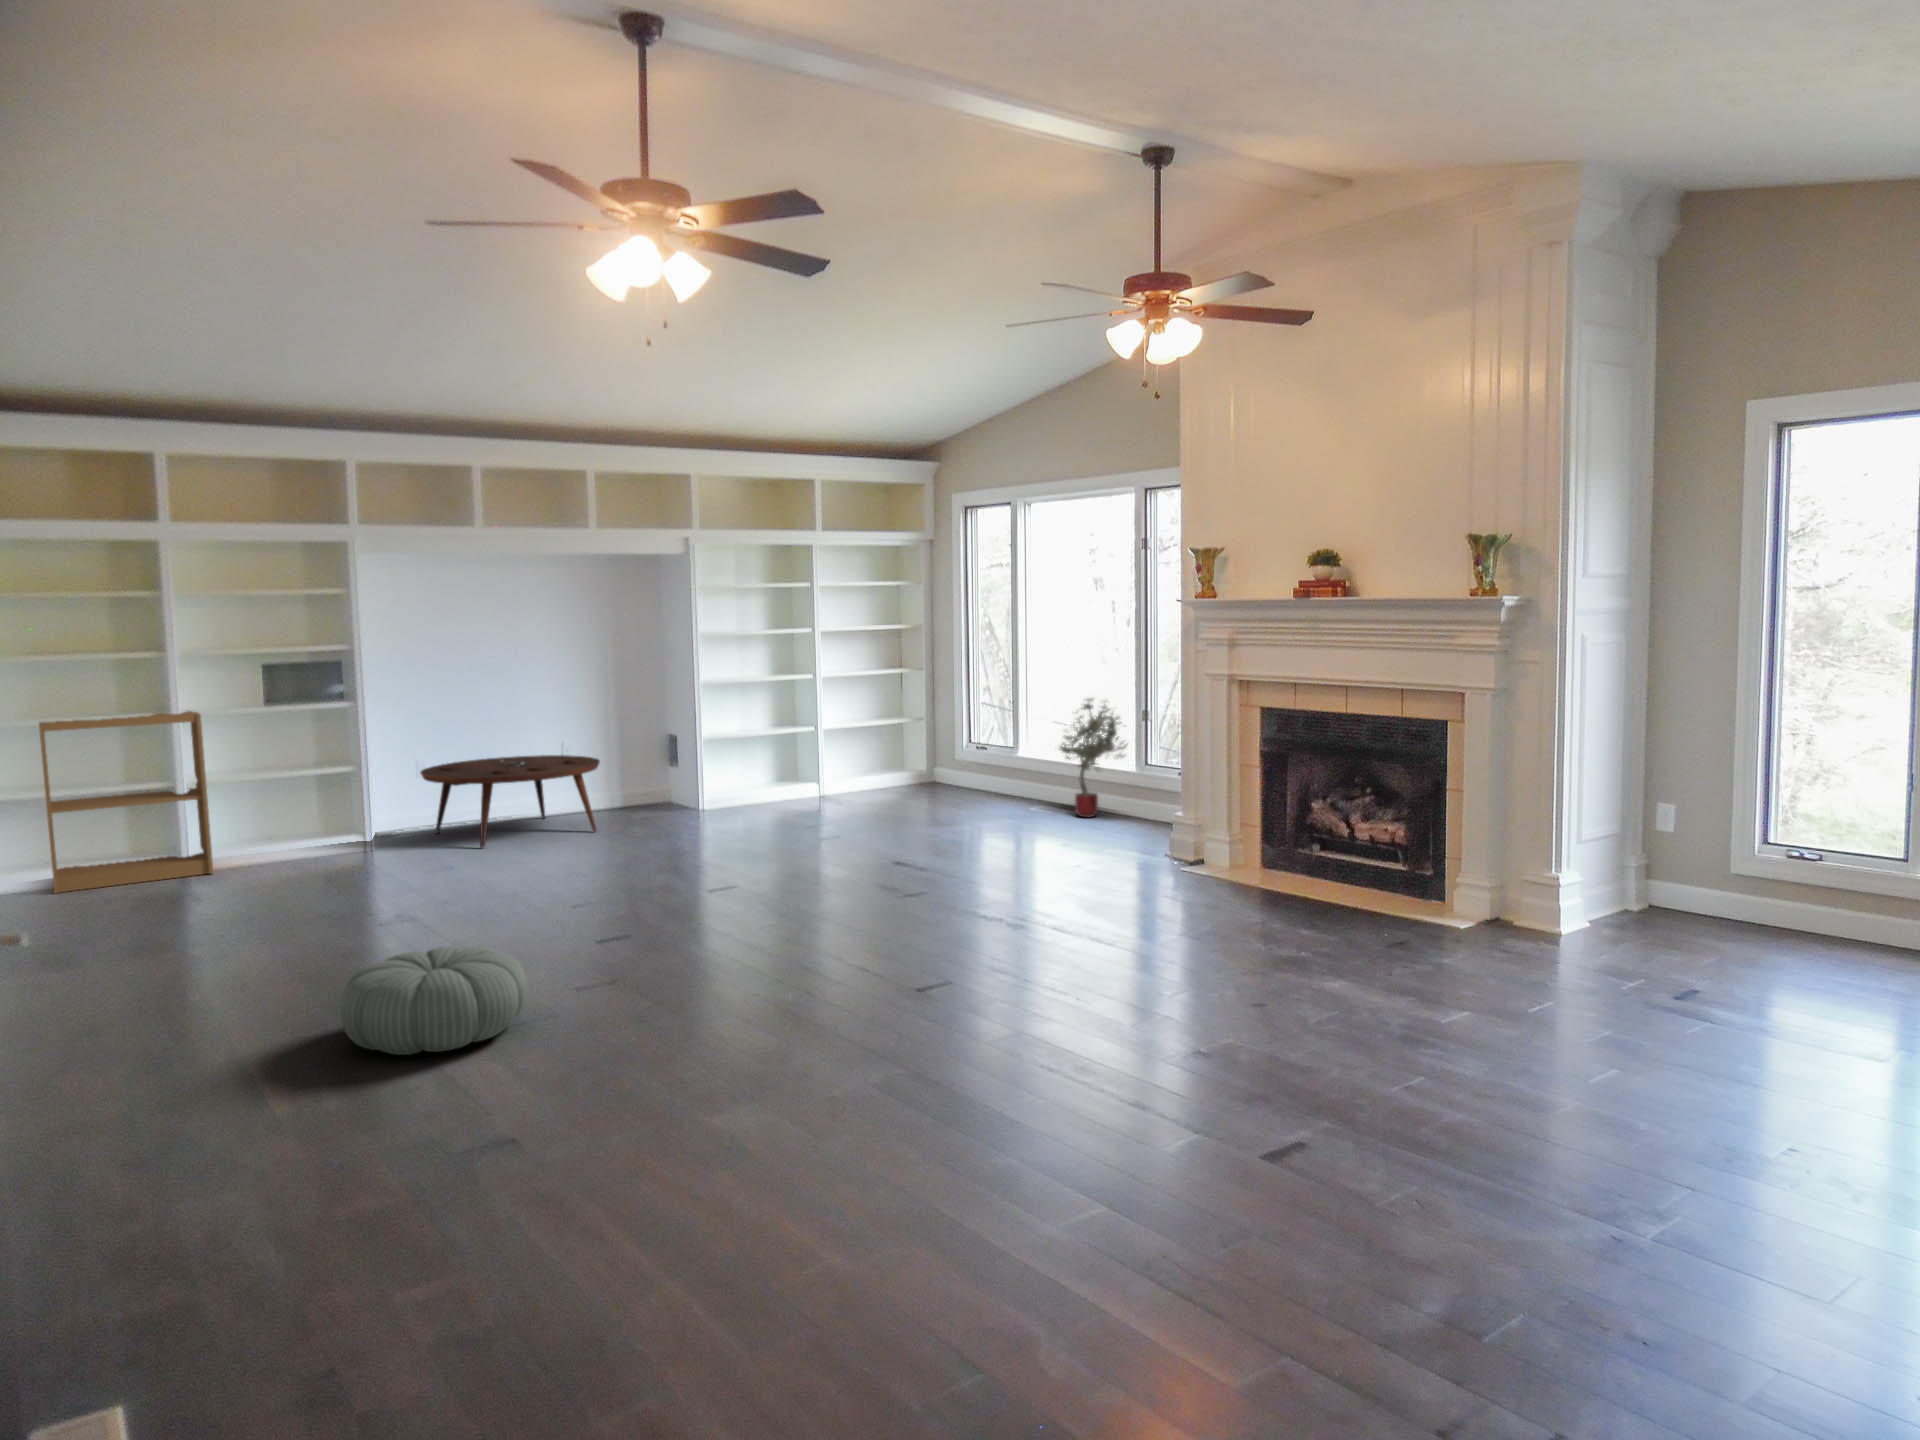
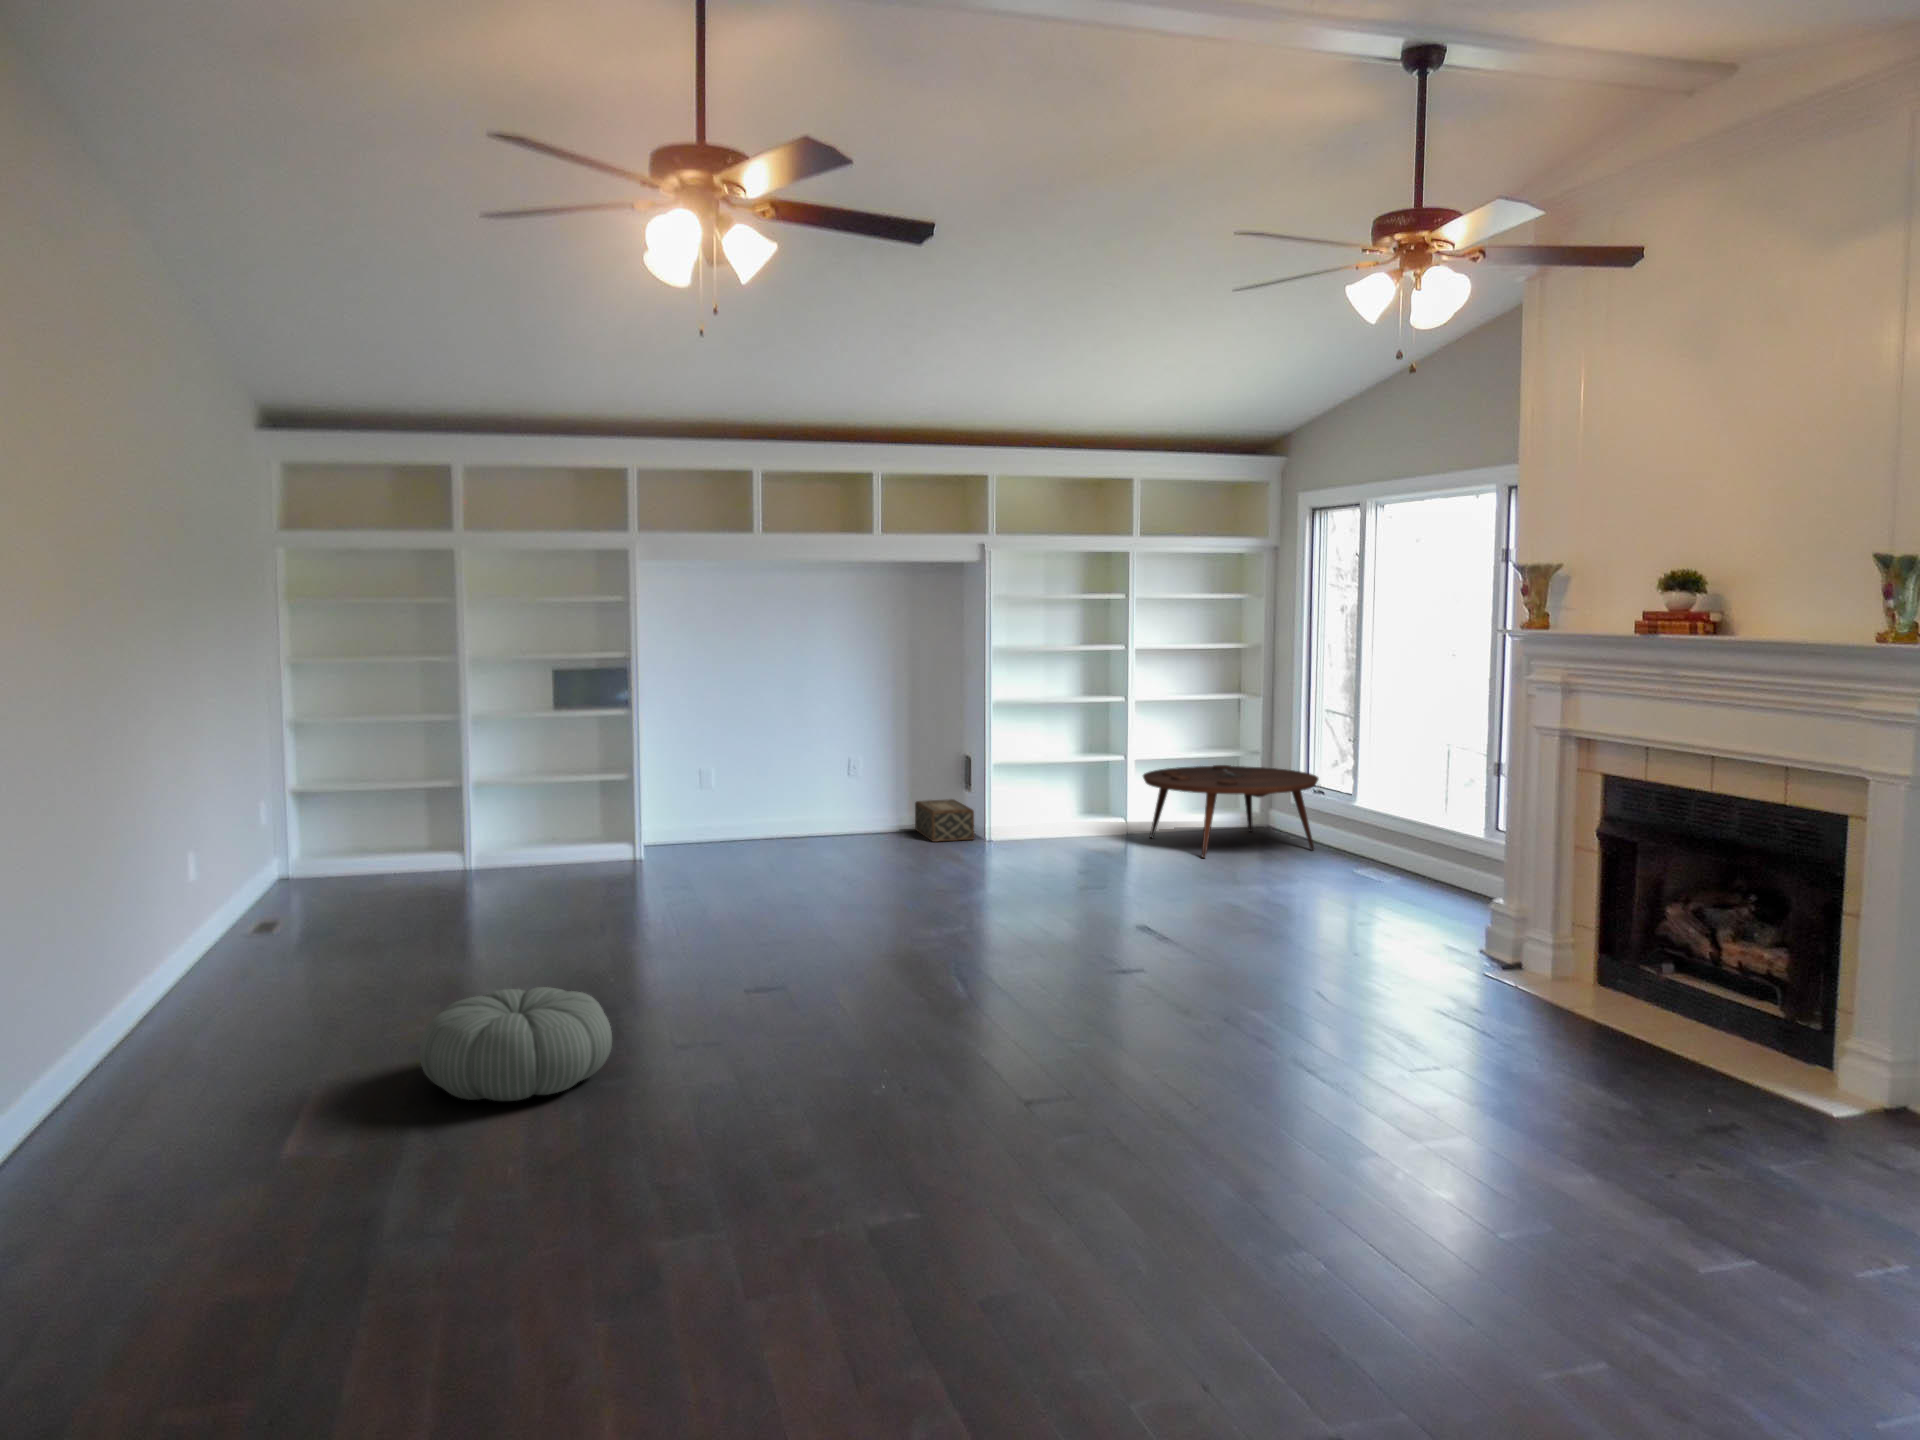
potted tree: present [1059,698,1128,817] -> none [1391,743,1479,891]
bookshelf: present [39,711,213,893] -> none [345,713,493,881]
coffee table: present [420,755,600,848] -> present [1143,765,1318,858]
woven basket: none [626,774,691,812] -> present [915,799,974,842]

